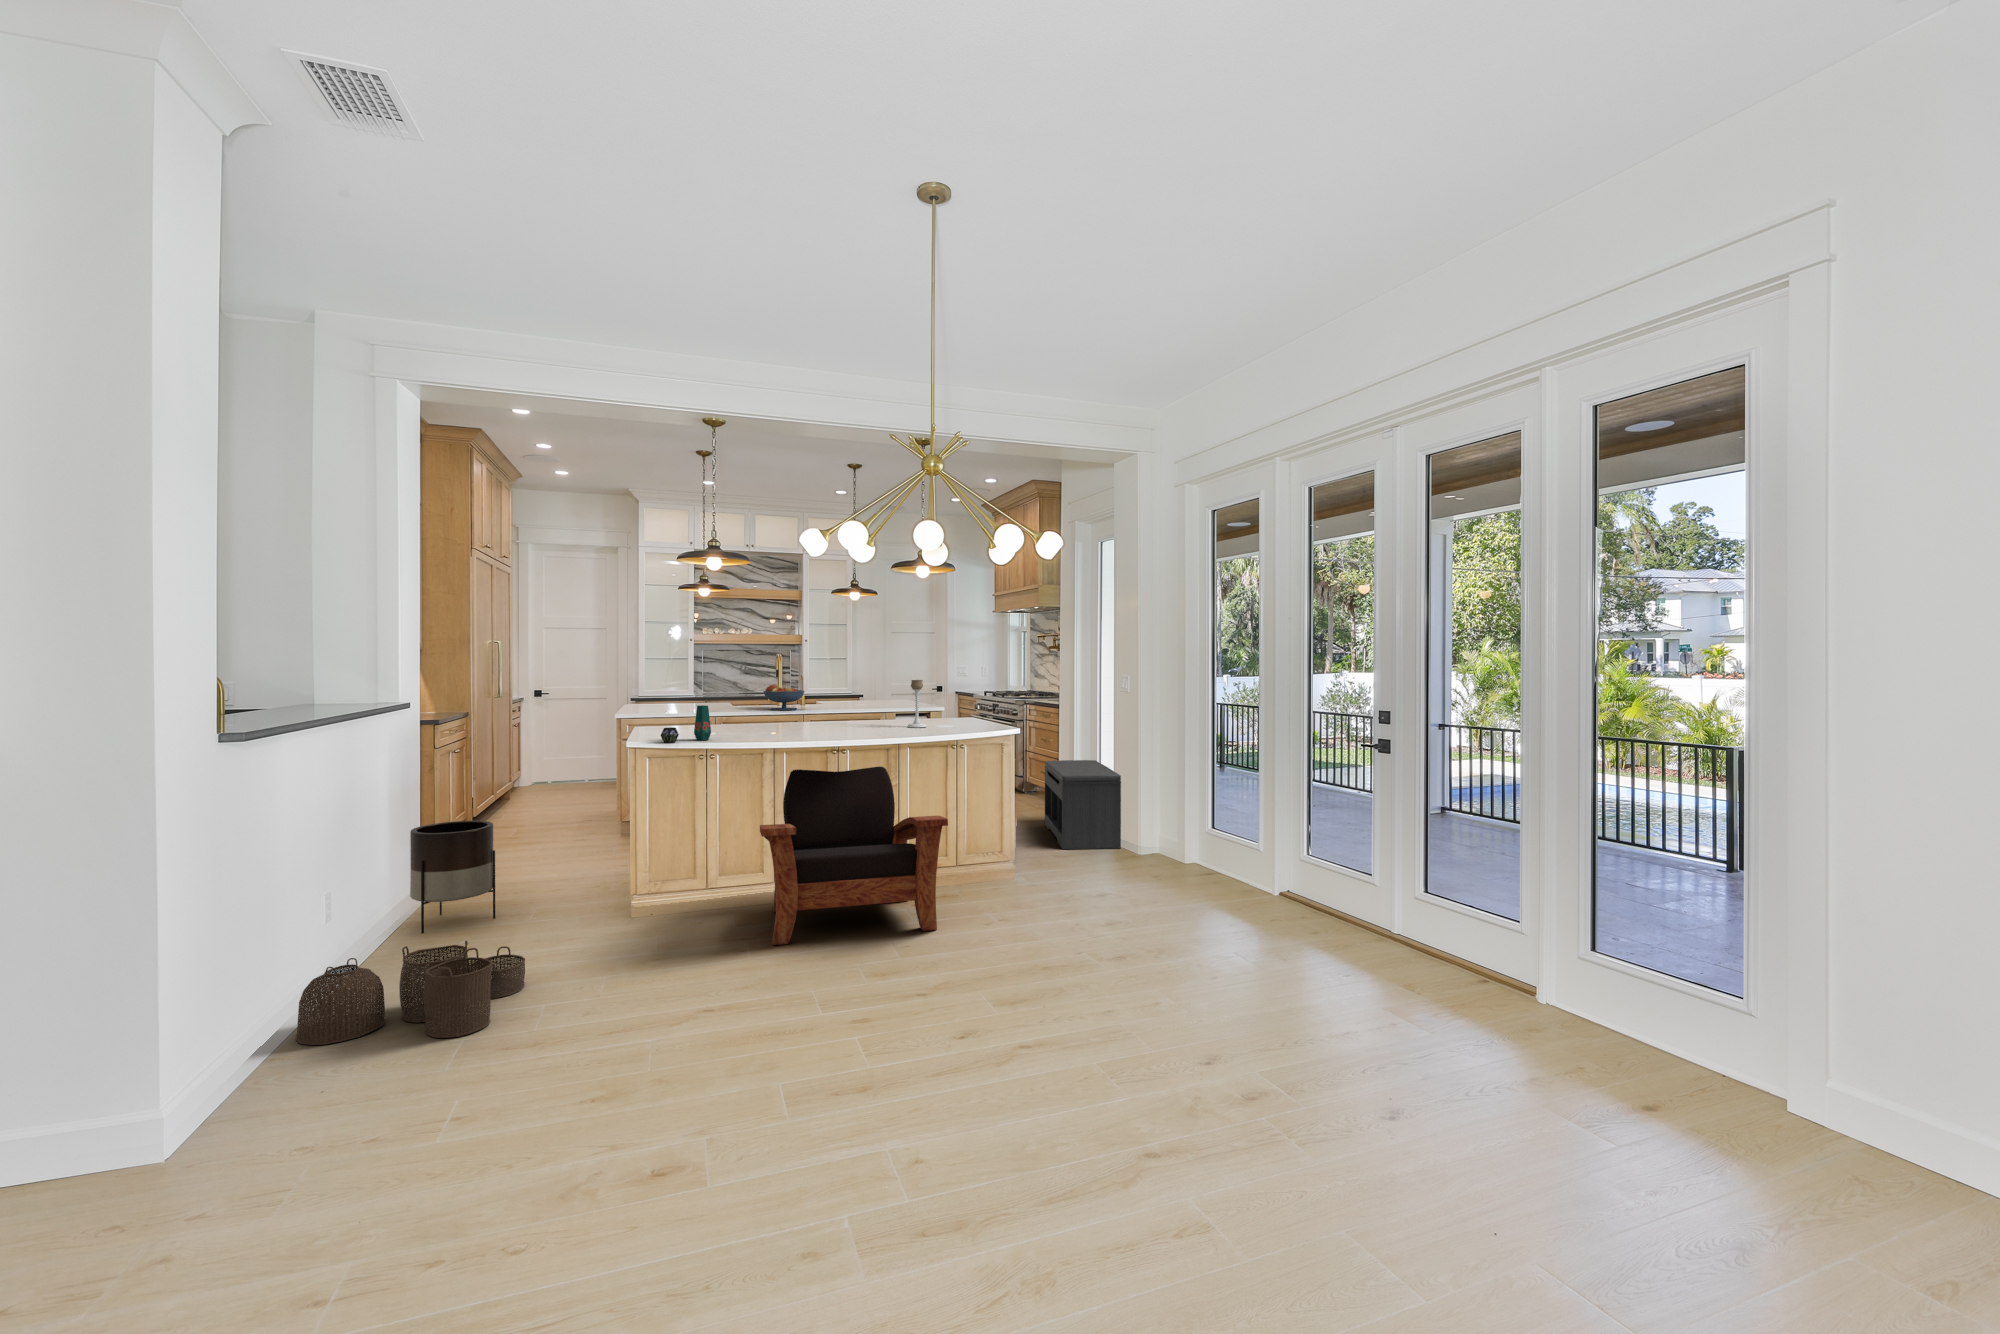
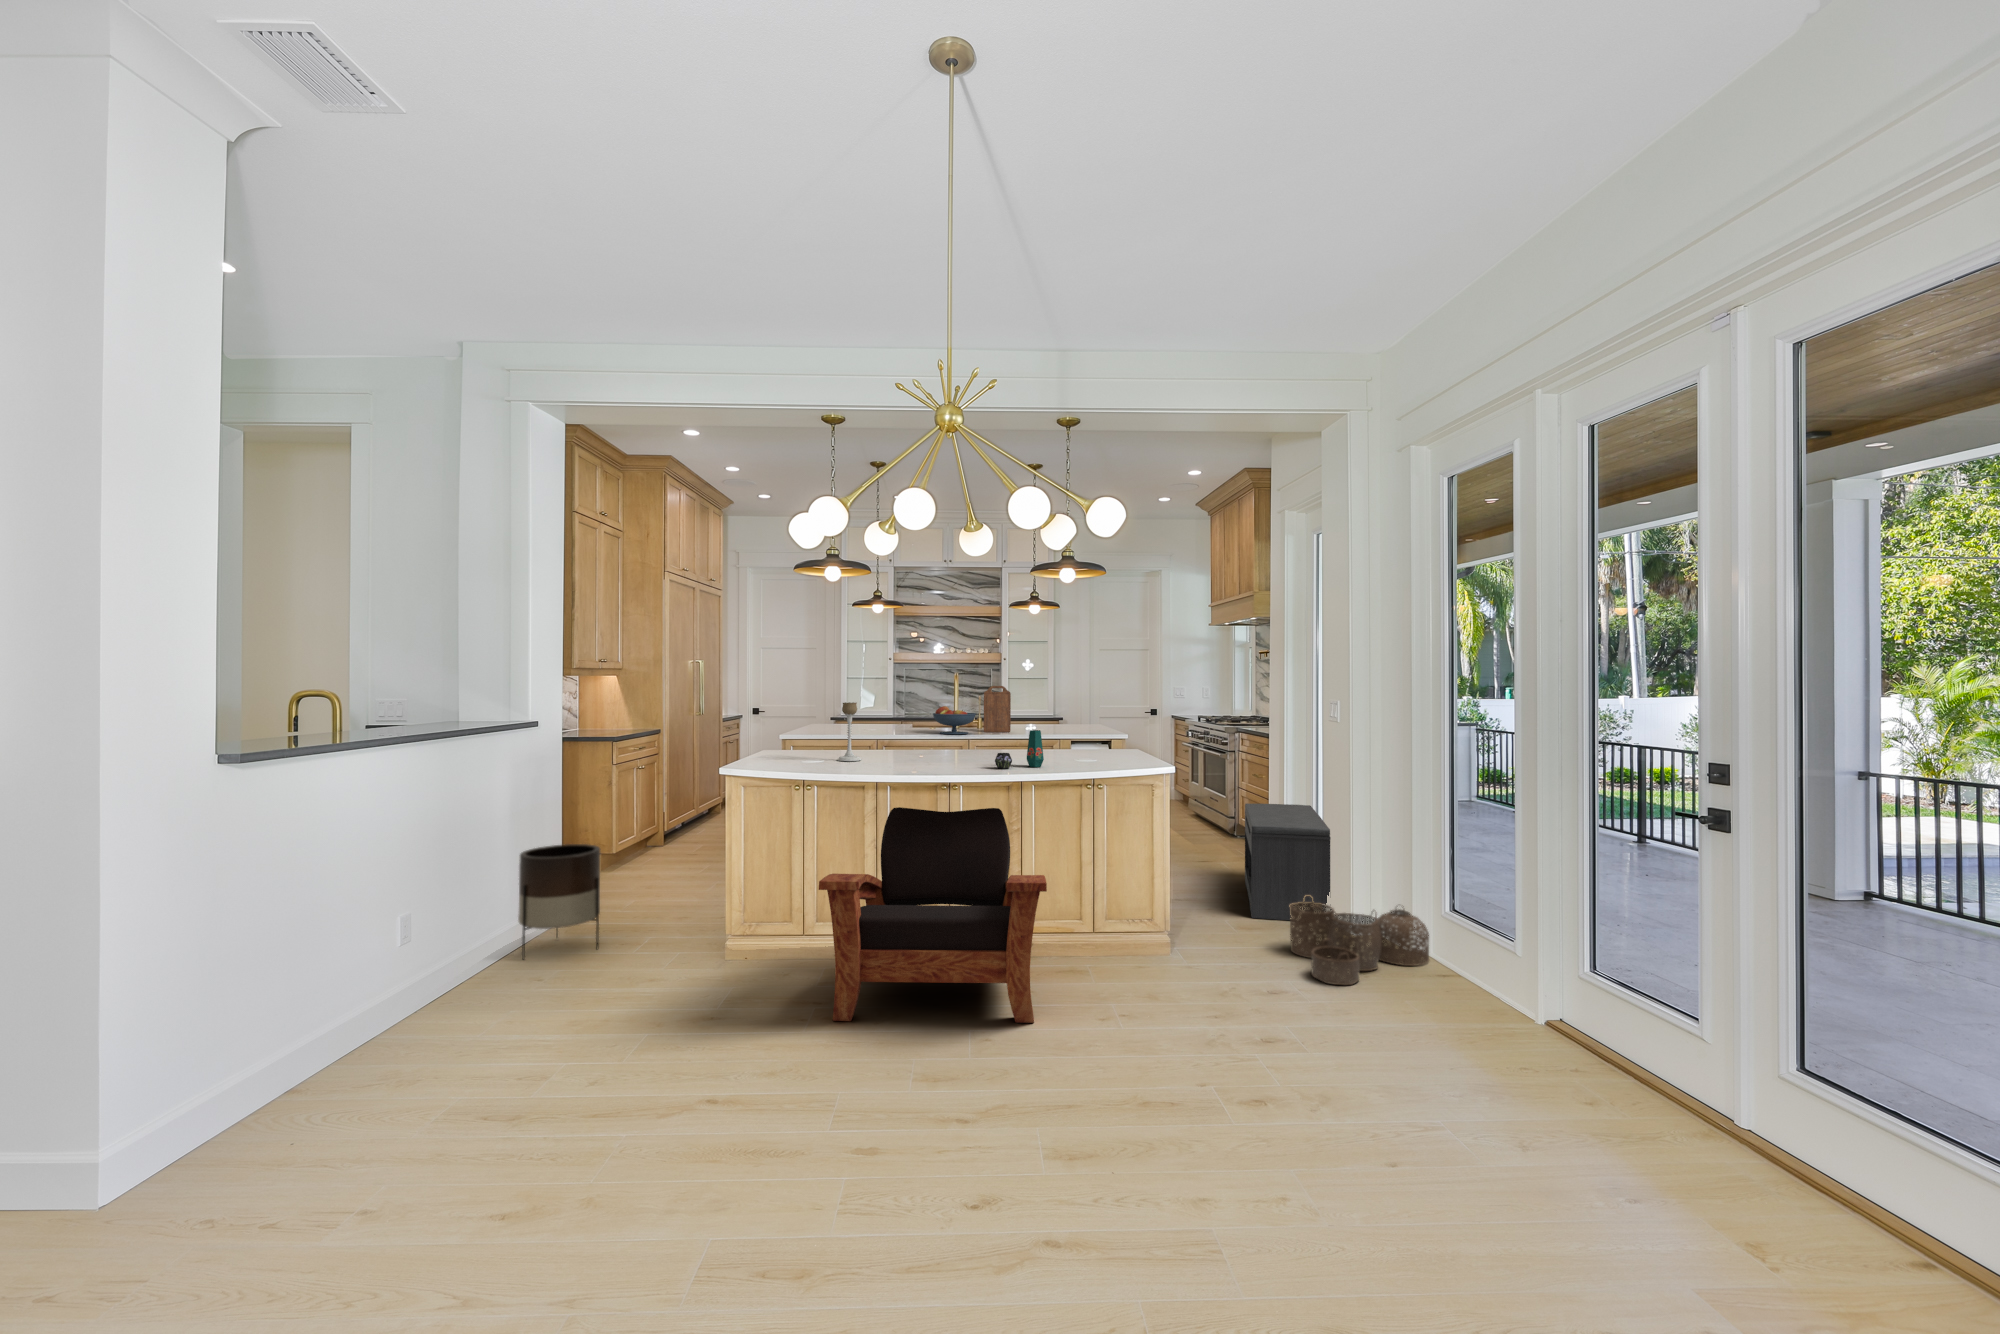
cutting board: none [809,665,834,708] -> present [984,686,1011,732]
candle holder: present [907,680,926,727] -> present [838,702,861,761]
vase: present [661,705,711,743] -> present [995,730,1044,769]
woven basket: present [295,941,525,1045] -> present [1290,896,1429,985]

